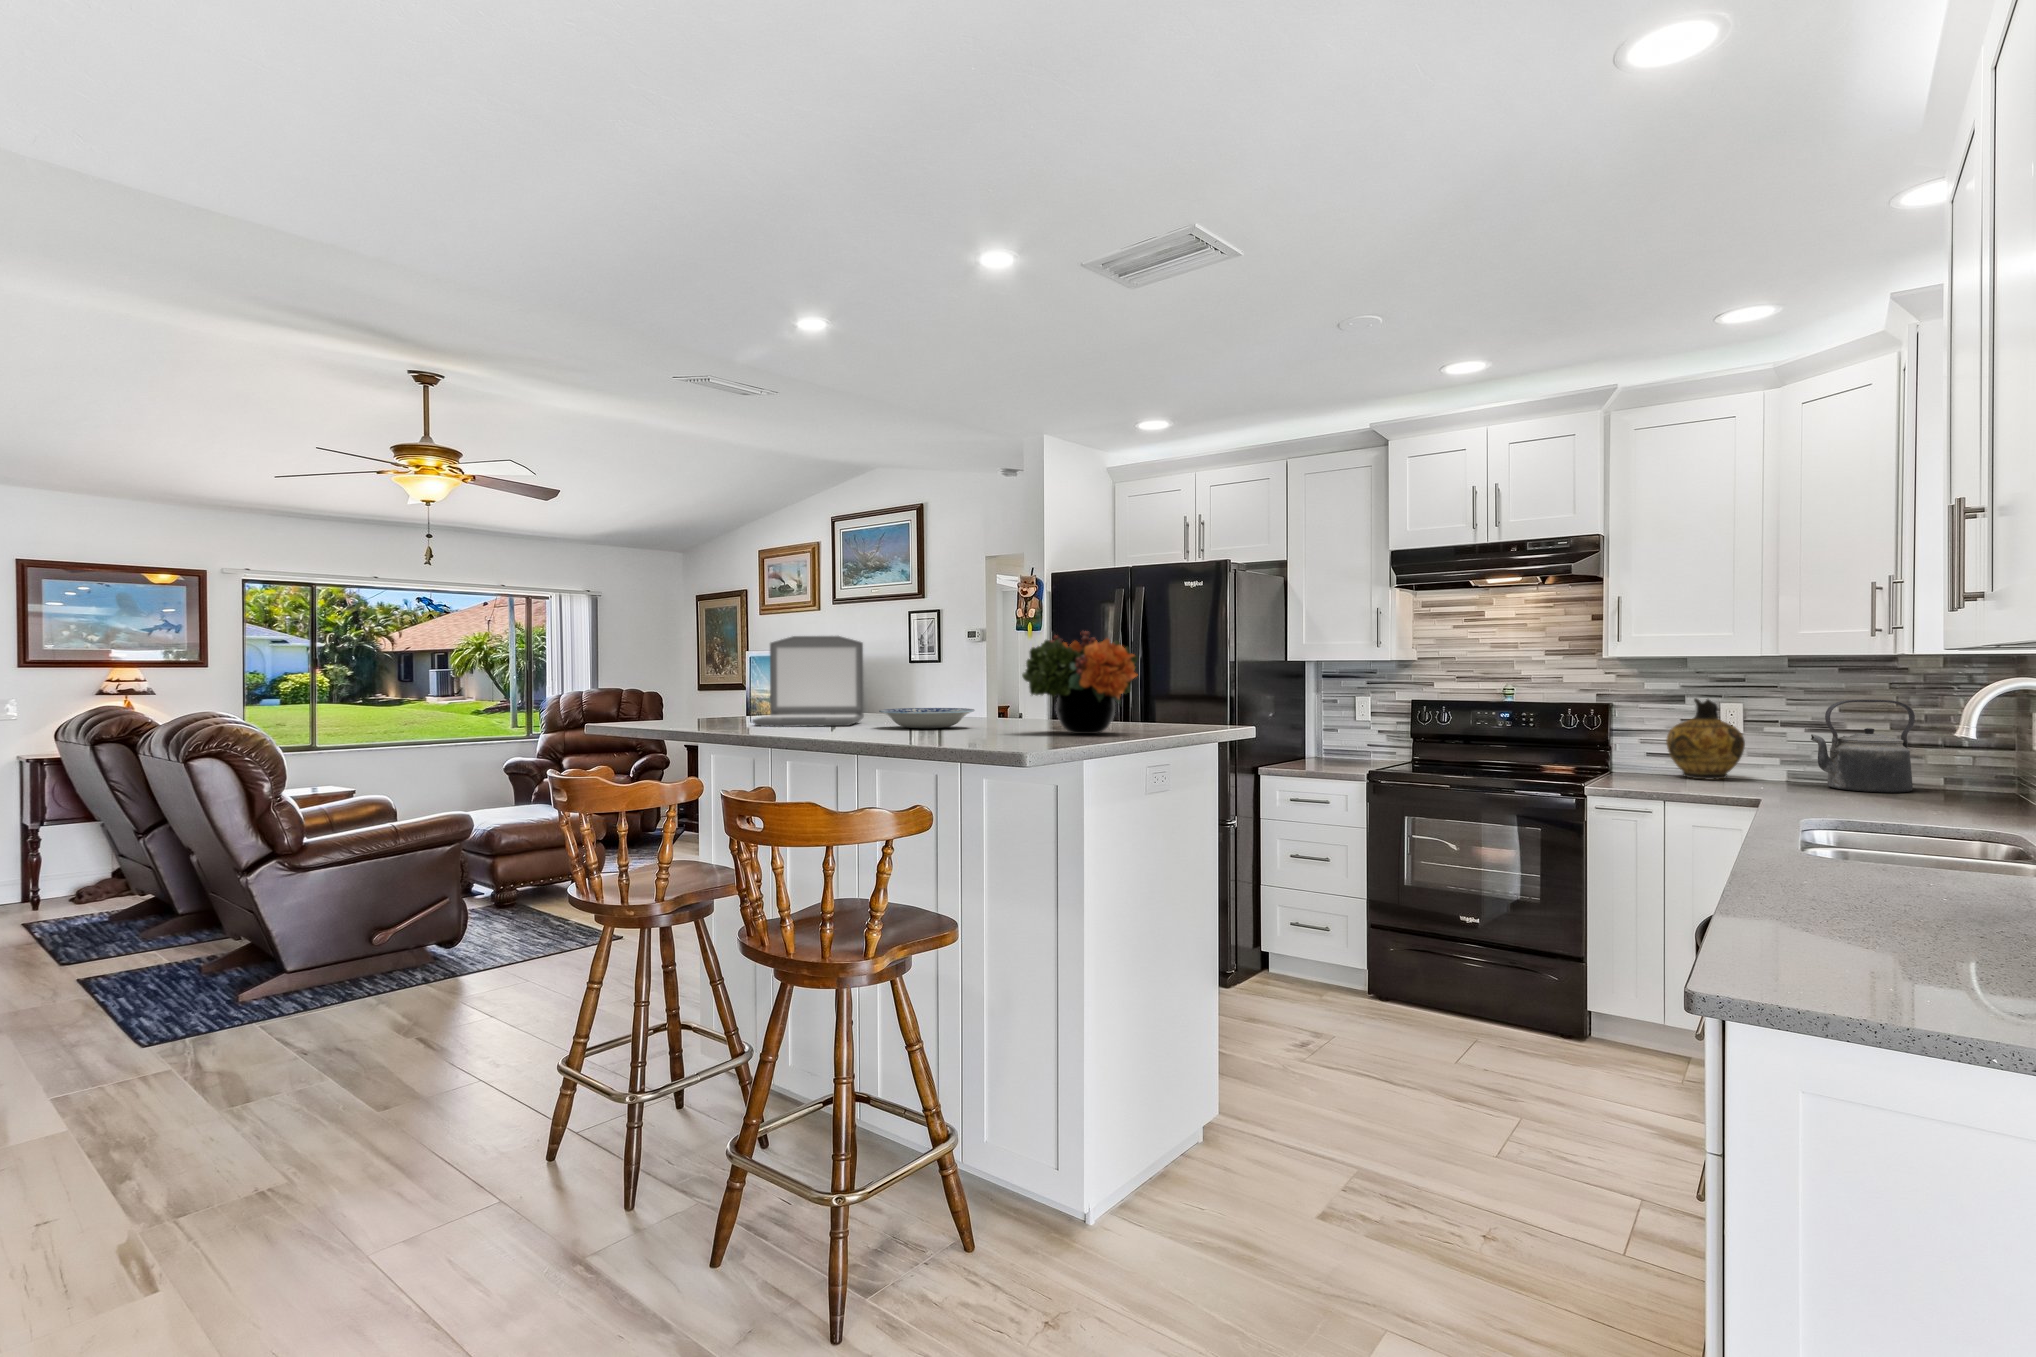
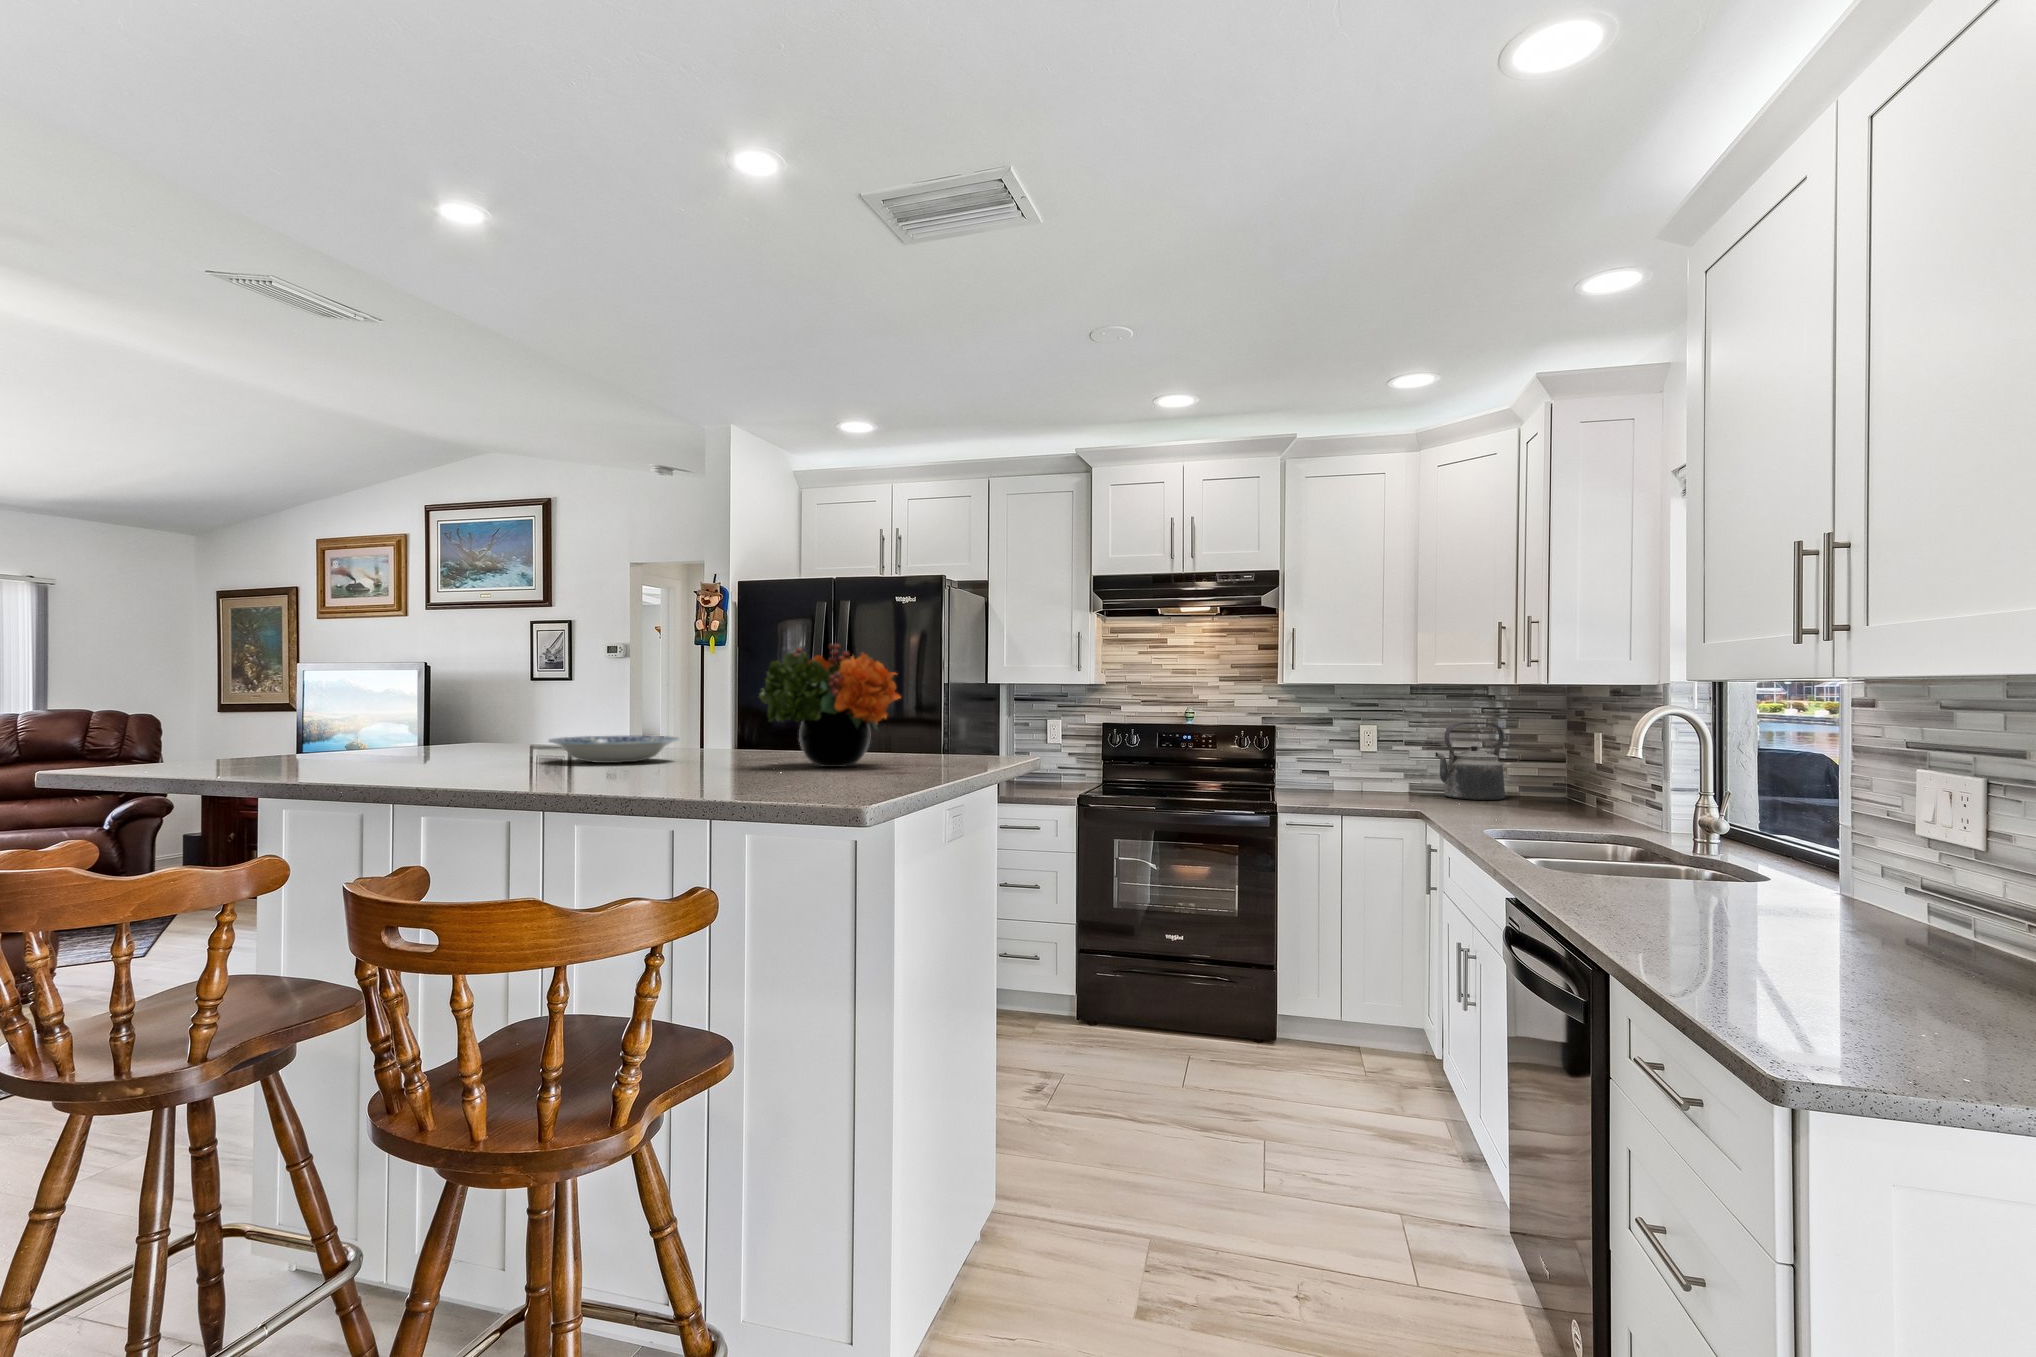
laptop: present [752,636,864,727] -> none [345,641,514,764]
ceramic jug: present [1666,698,1745,780] -> none [1319,721,1380,792]

